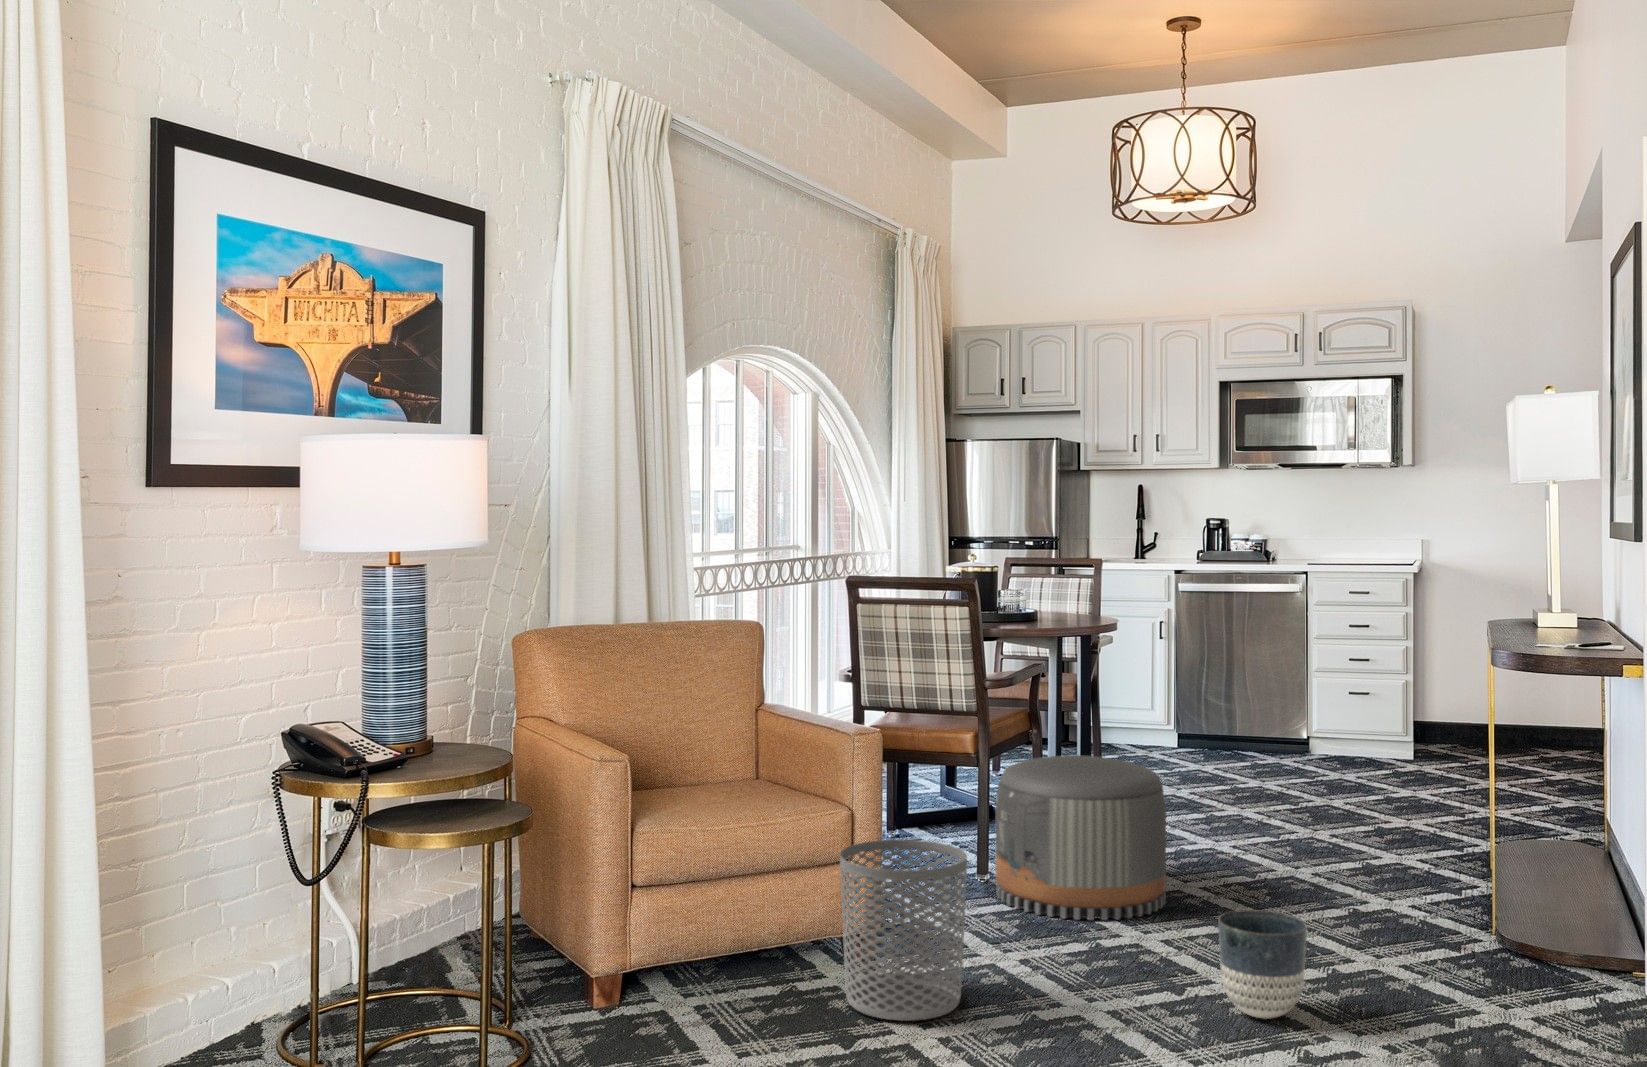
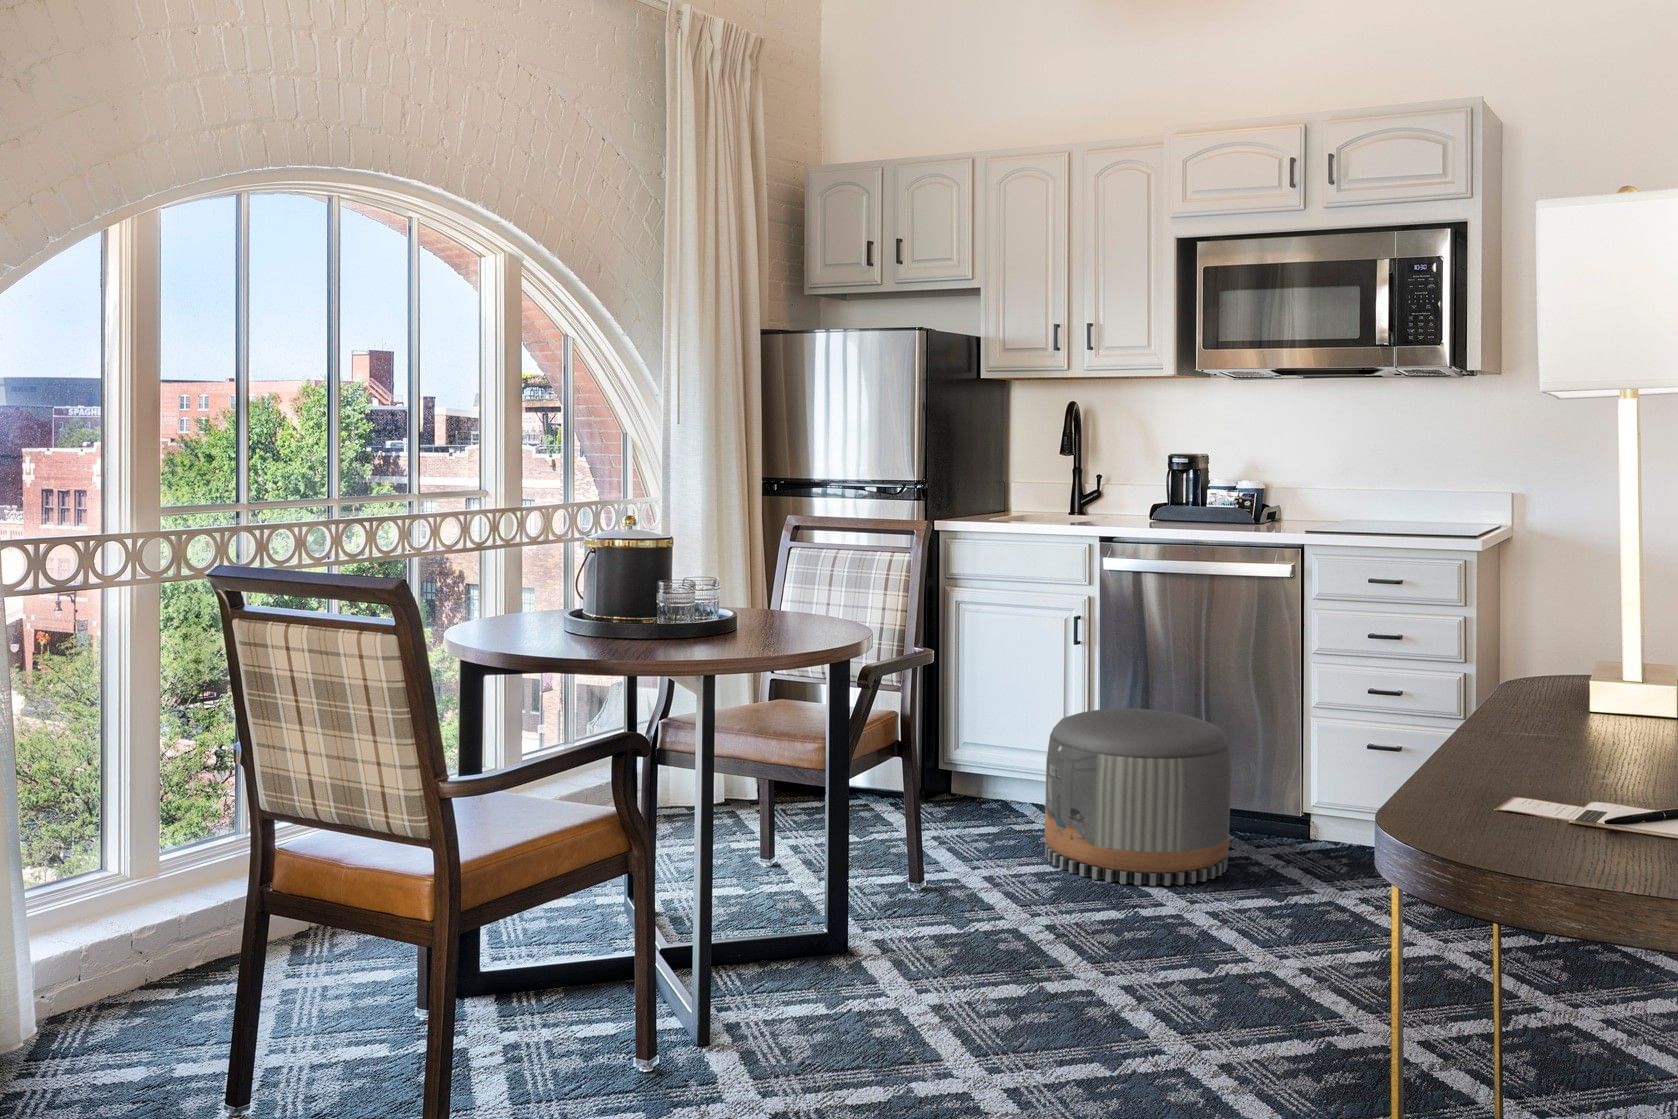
waste bin: present [840,840,967,1021] -> none [842,793,977,984]
planter: present [1218,910,1307,1019] -> none [1248,885,1345,1003]

